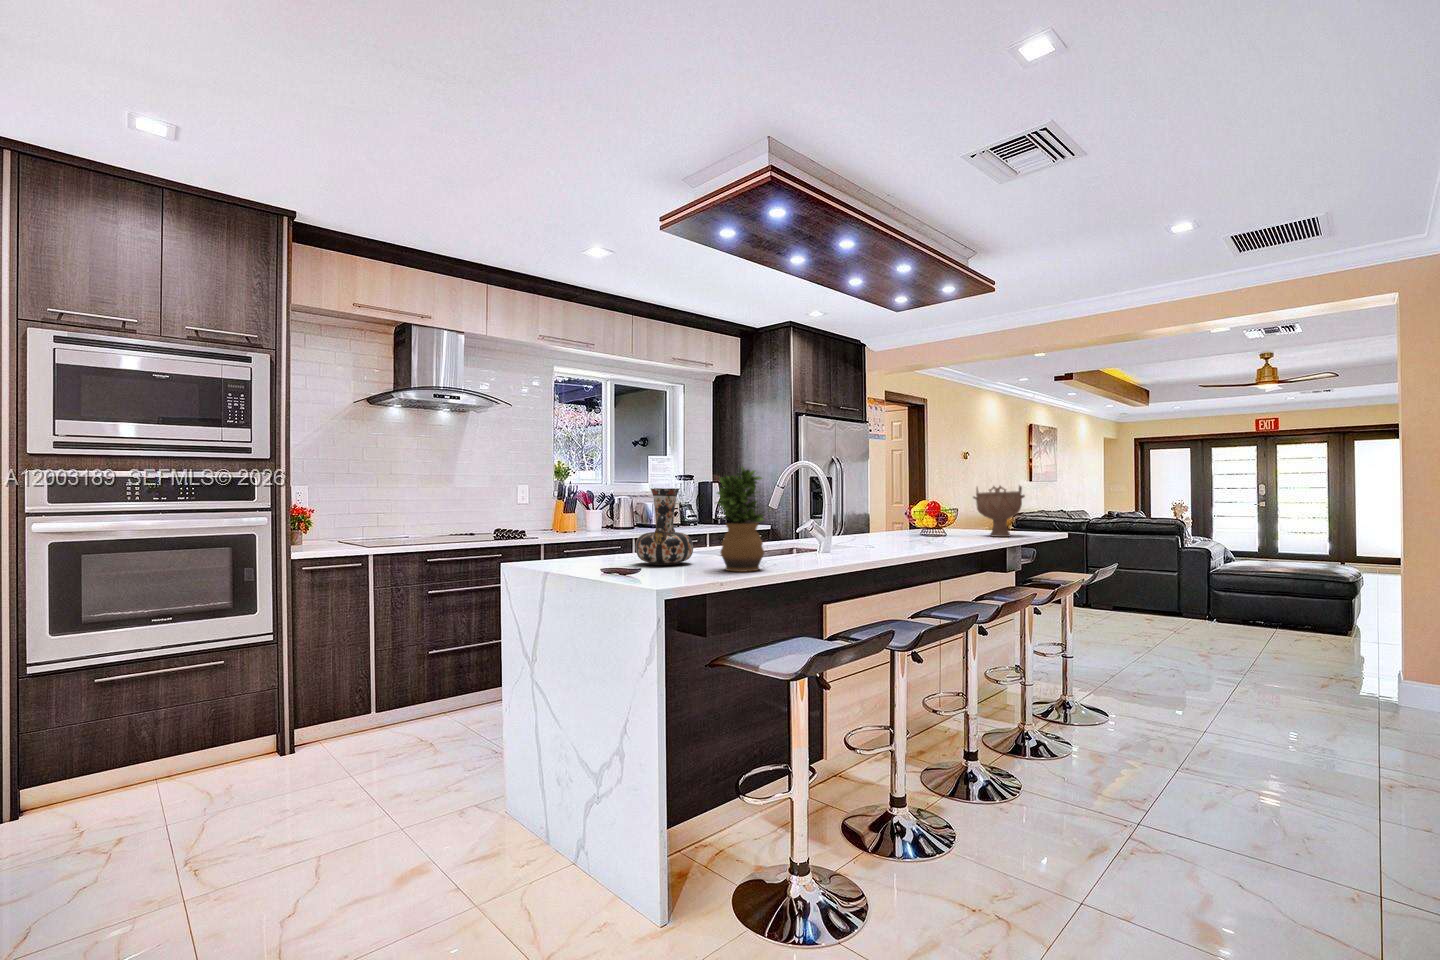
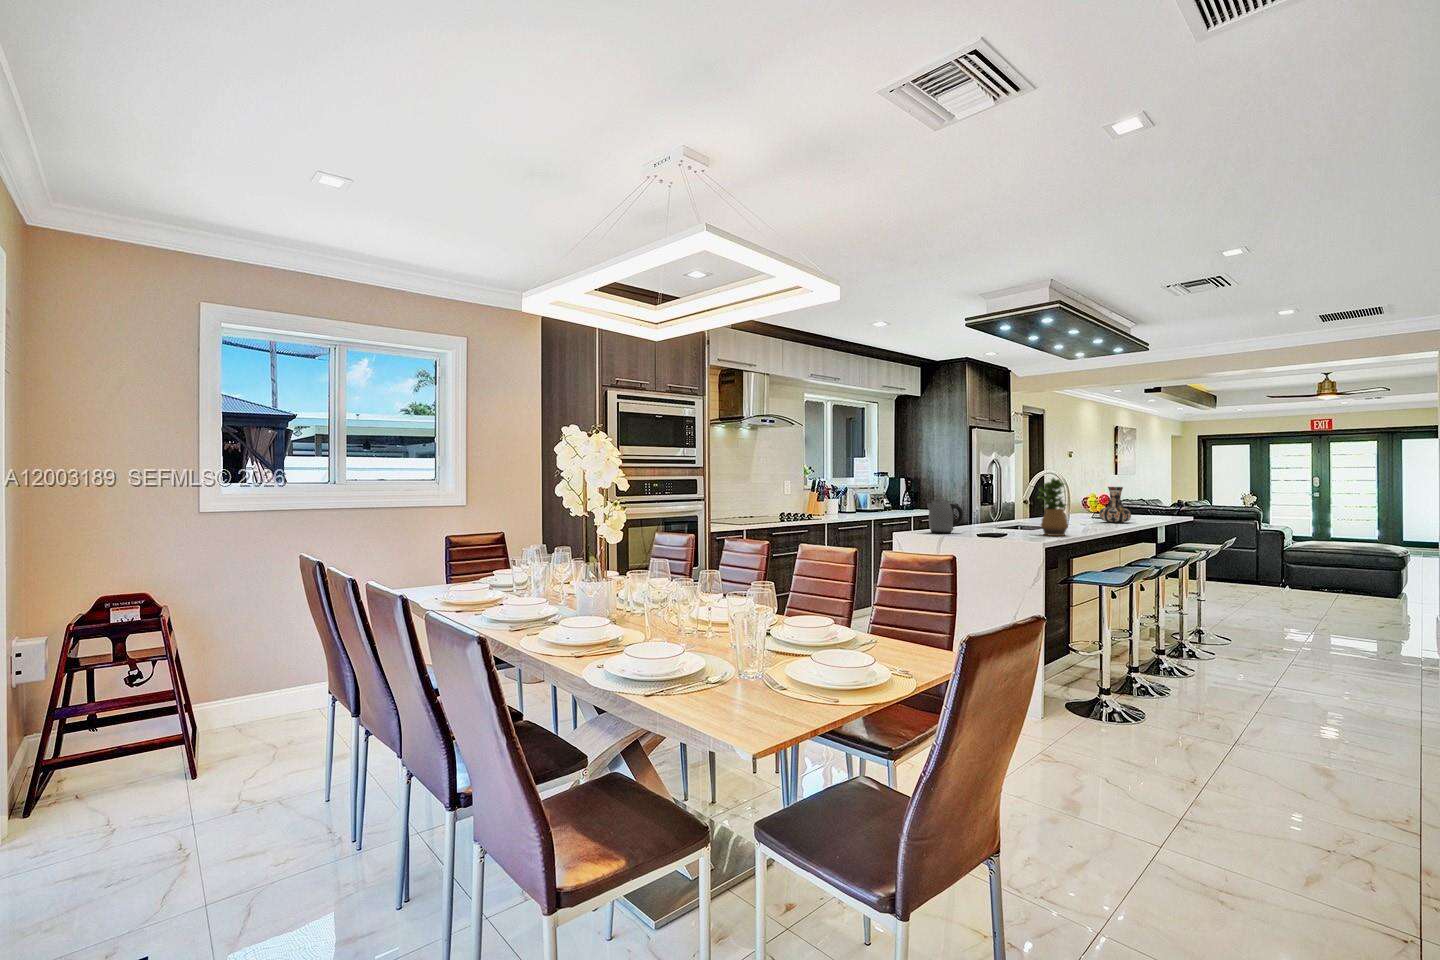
decorative bowl: present [973,486,1025,537] -> none [1131,483,1170,520]
decorative vase: present [635,488,693,565] -> present [1099,487,1131,523]
kettle: none [545,508,605,568] -> present [927,500,963,534]

